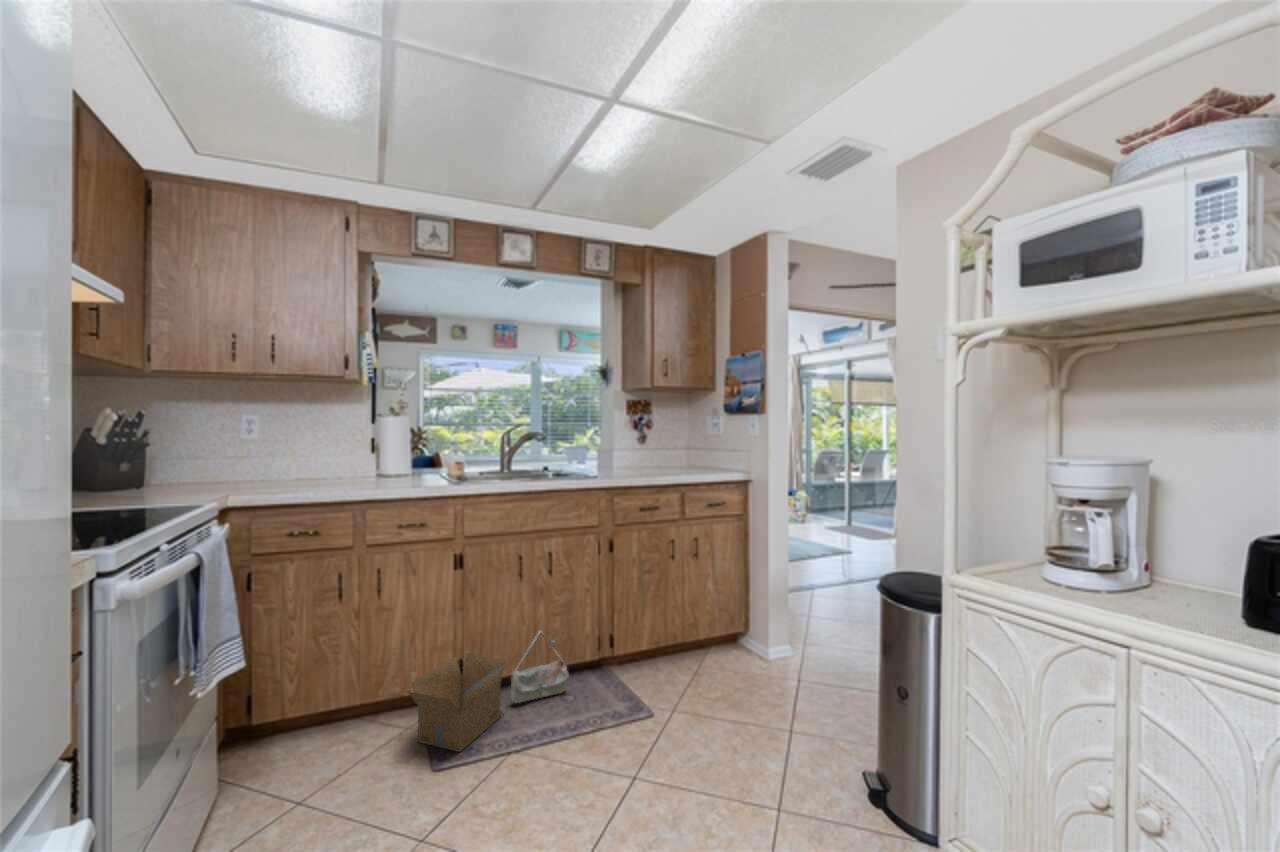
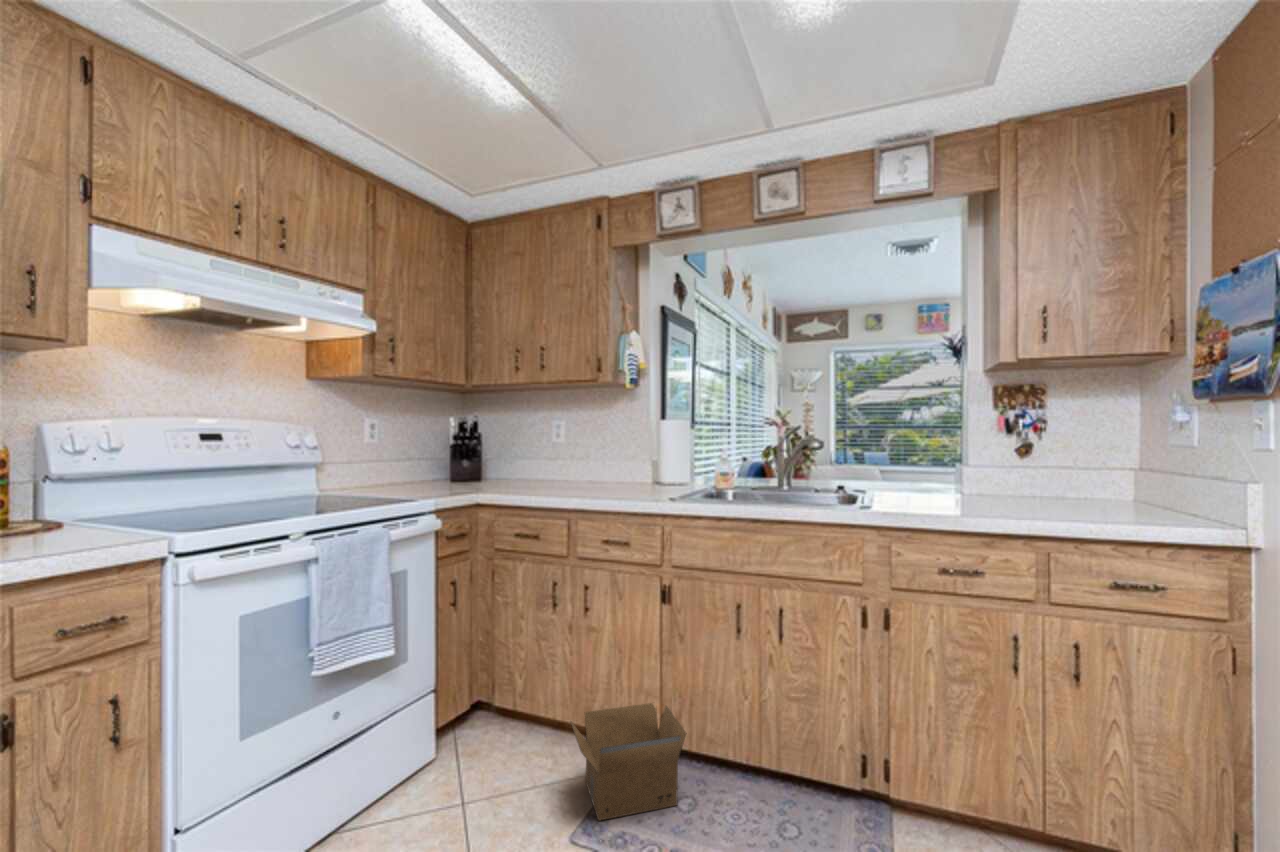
bag: present [510,631,569,703] -> none [702,713,784,819]

